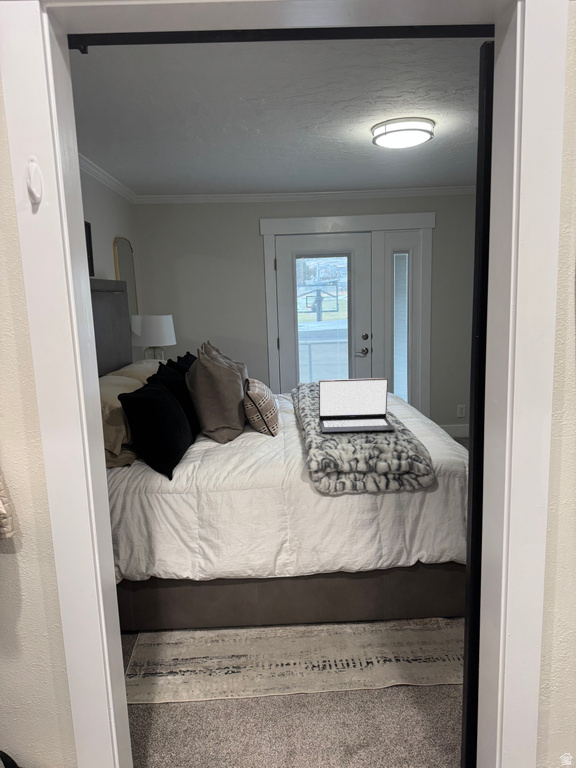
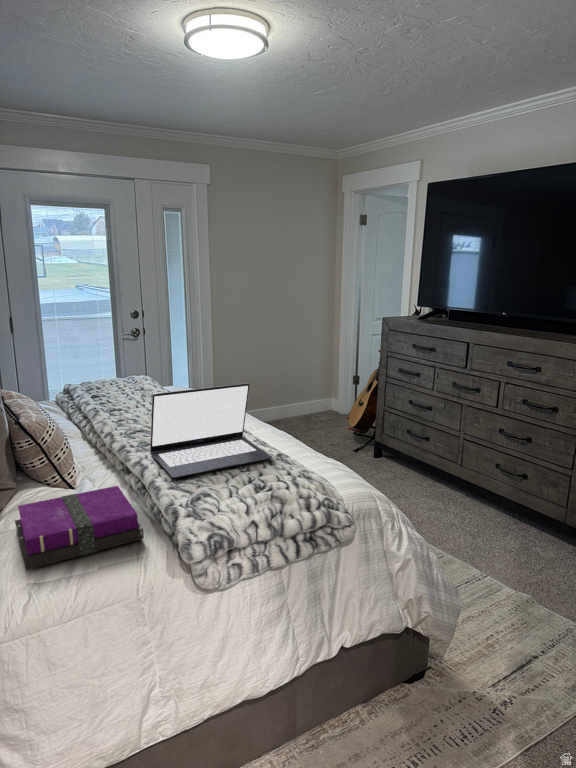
notebook: none [230,432,293,462] -> present [15,486,143,570]

